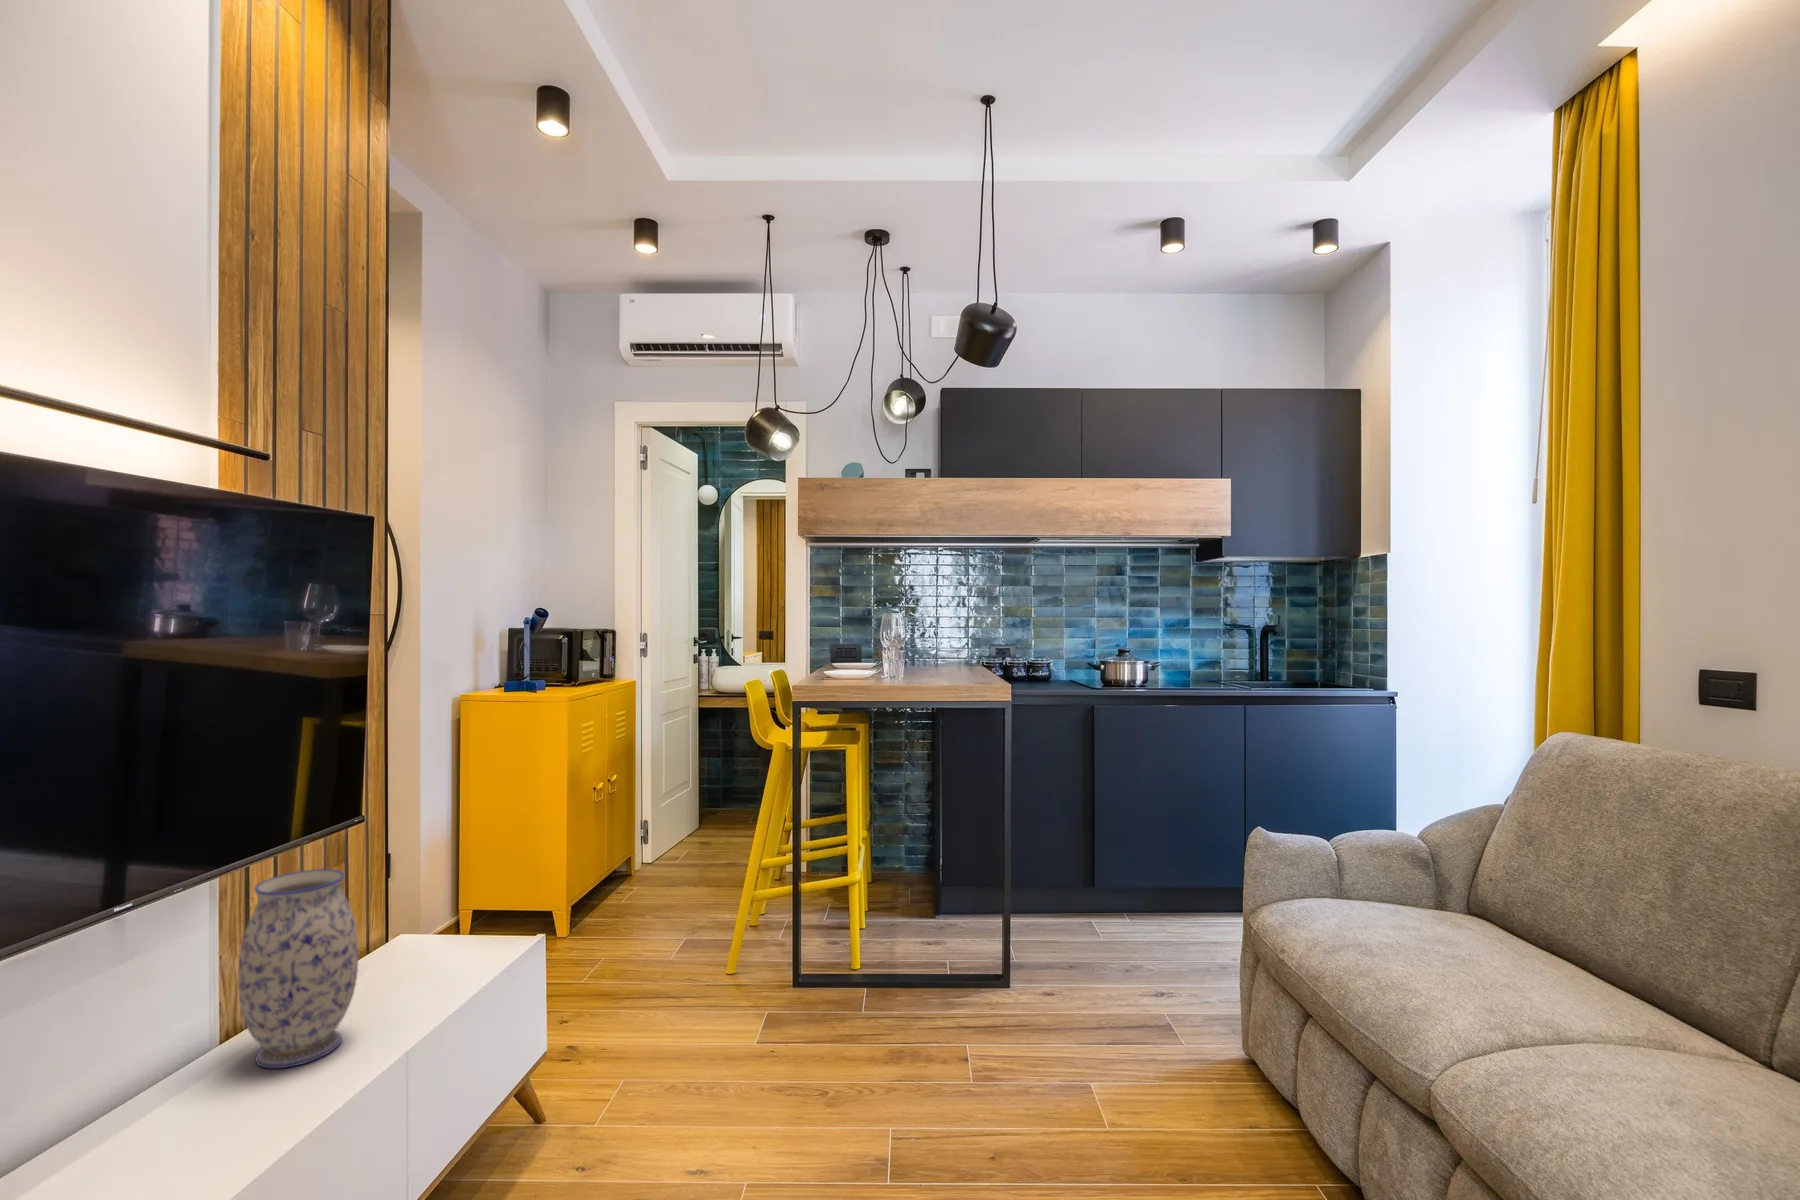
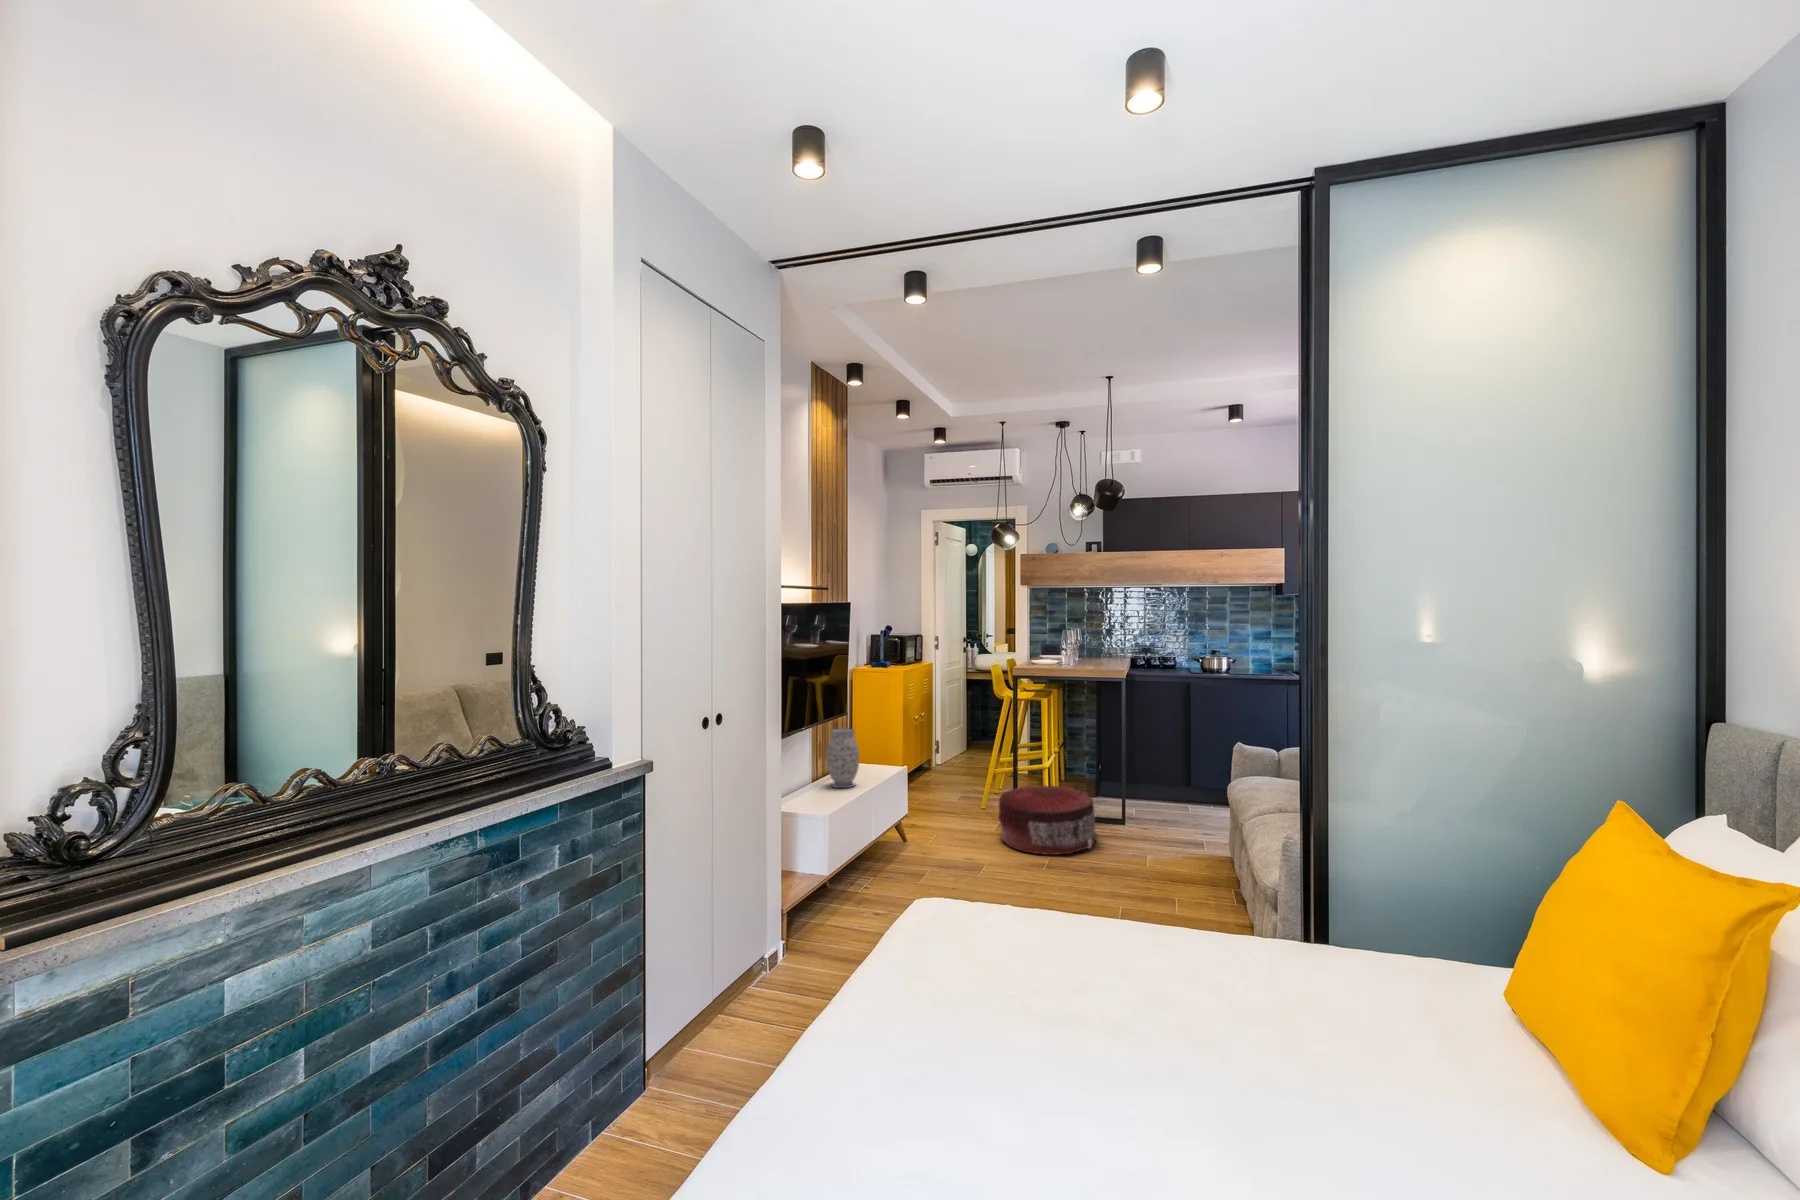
pouf: none [765,924,979,1118] -> present [998,785,1097,855]

